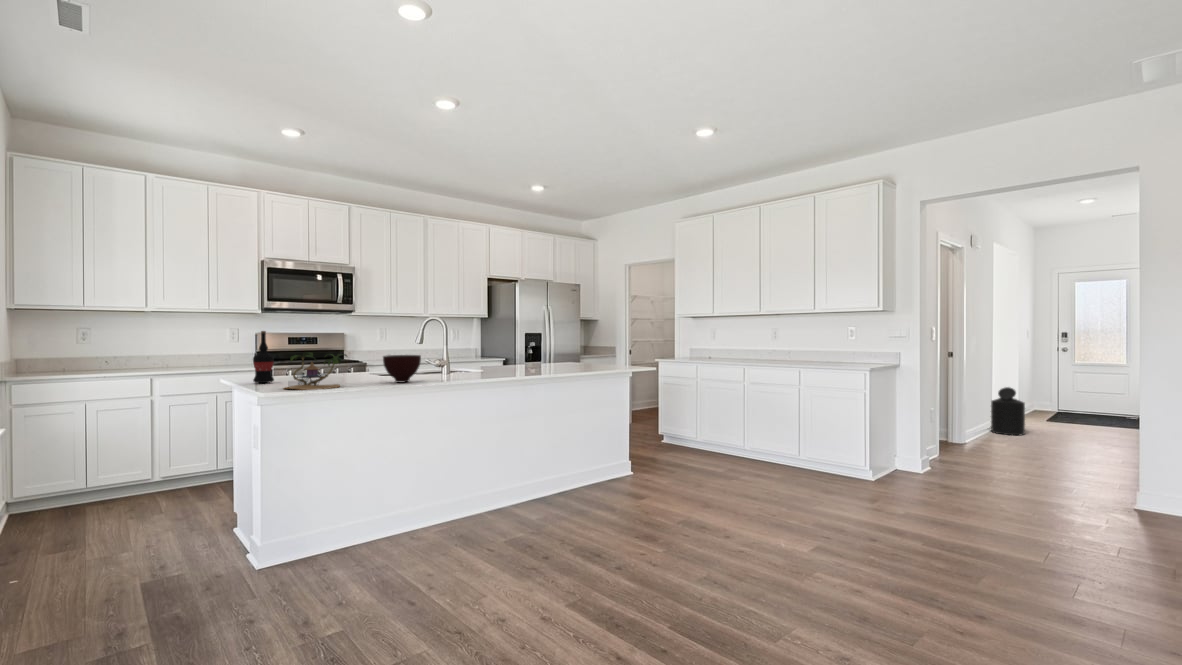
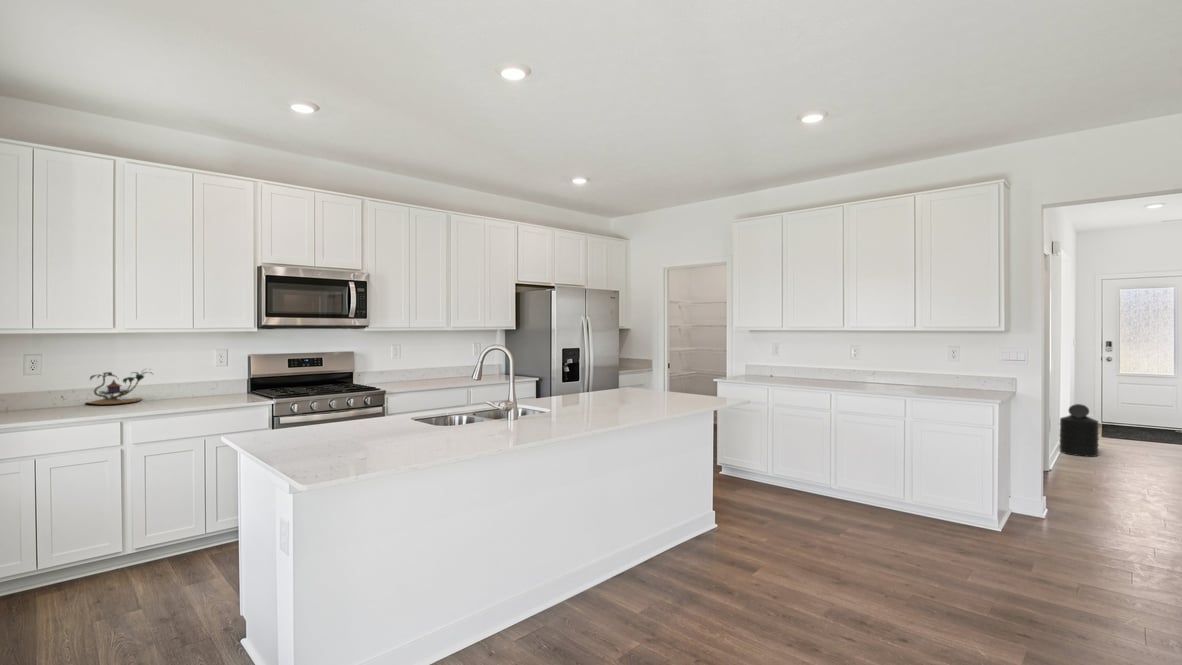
wine bottle: present [253,331,274,383] -> none [277,369,305,440]
plant: present [287,353,347,390] -> present [88,372,147,404]
bowl: present [383,355,421,382] -> none [457,399,506,438]

